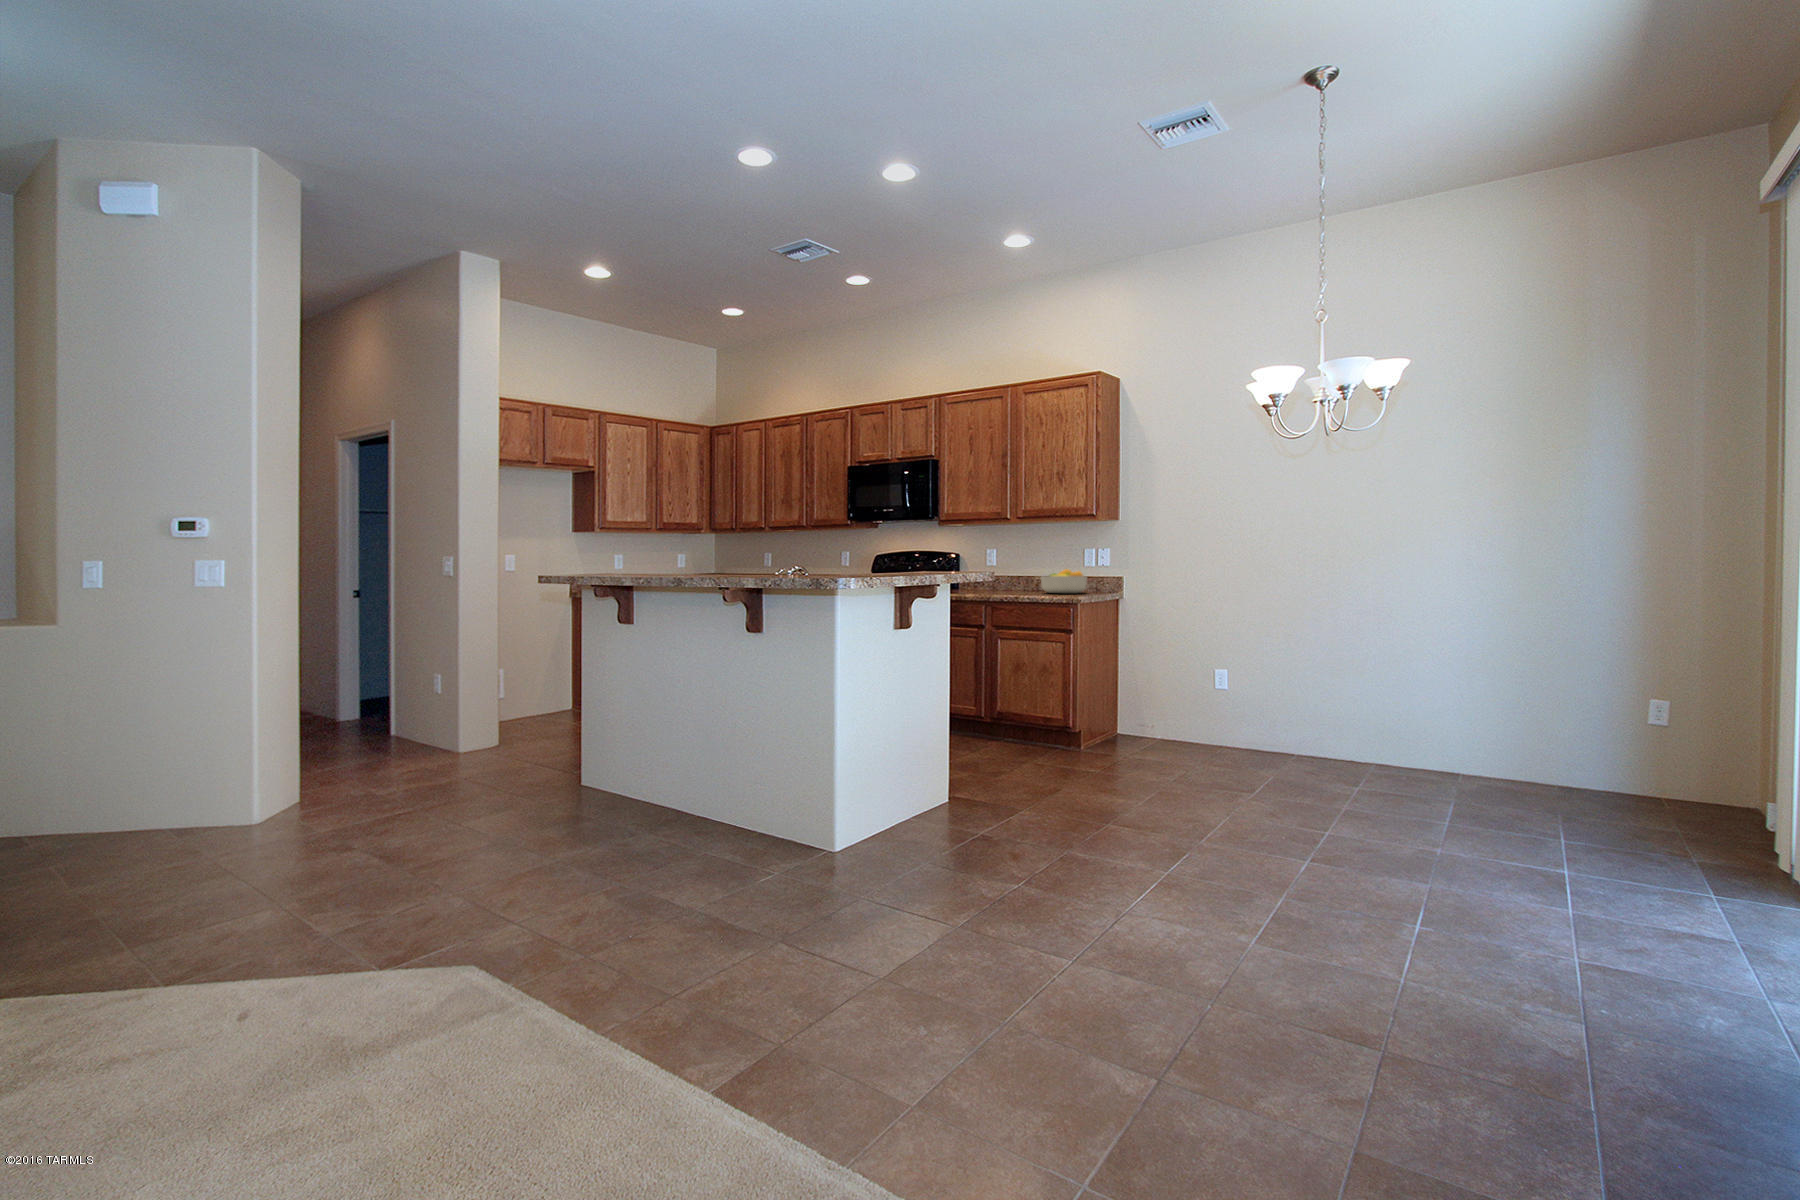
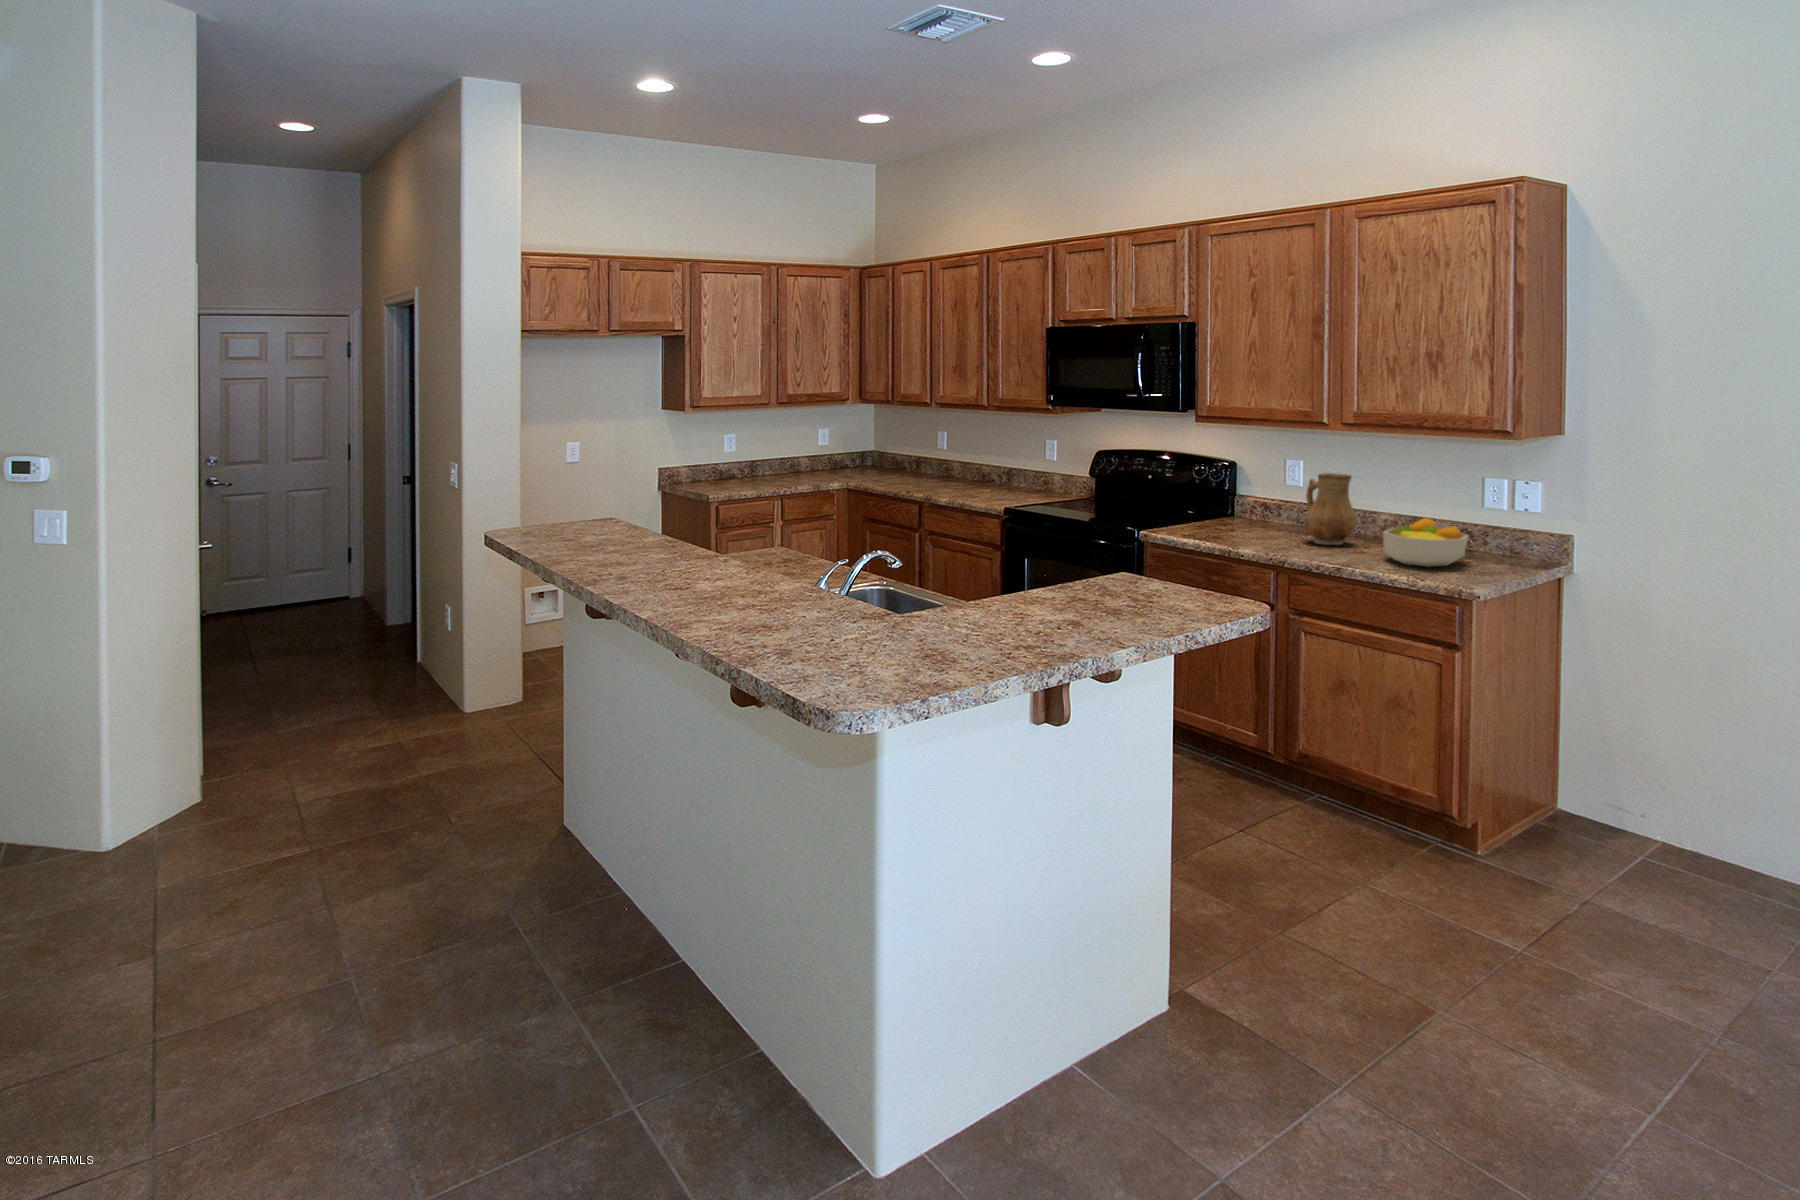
ceramic pitcher: none [1002,548,1032,590] -> present [1305,473,1357,545]

